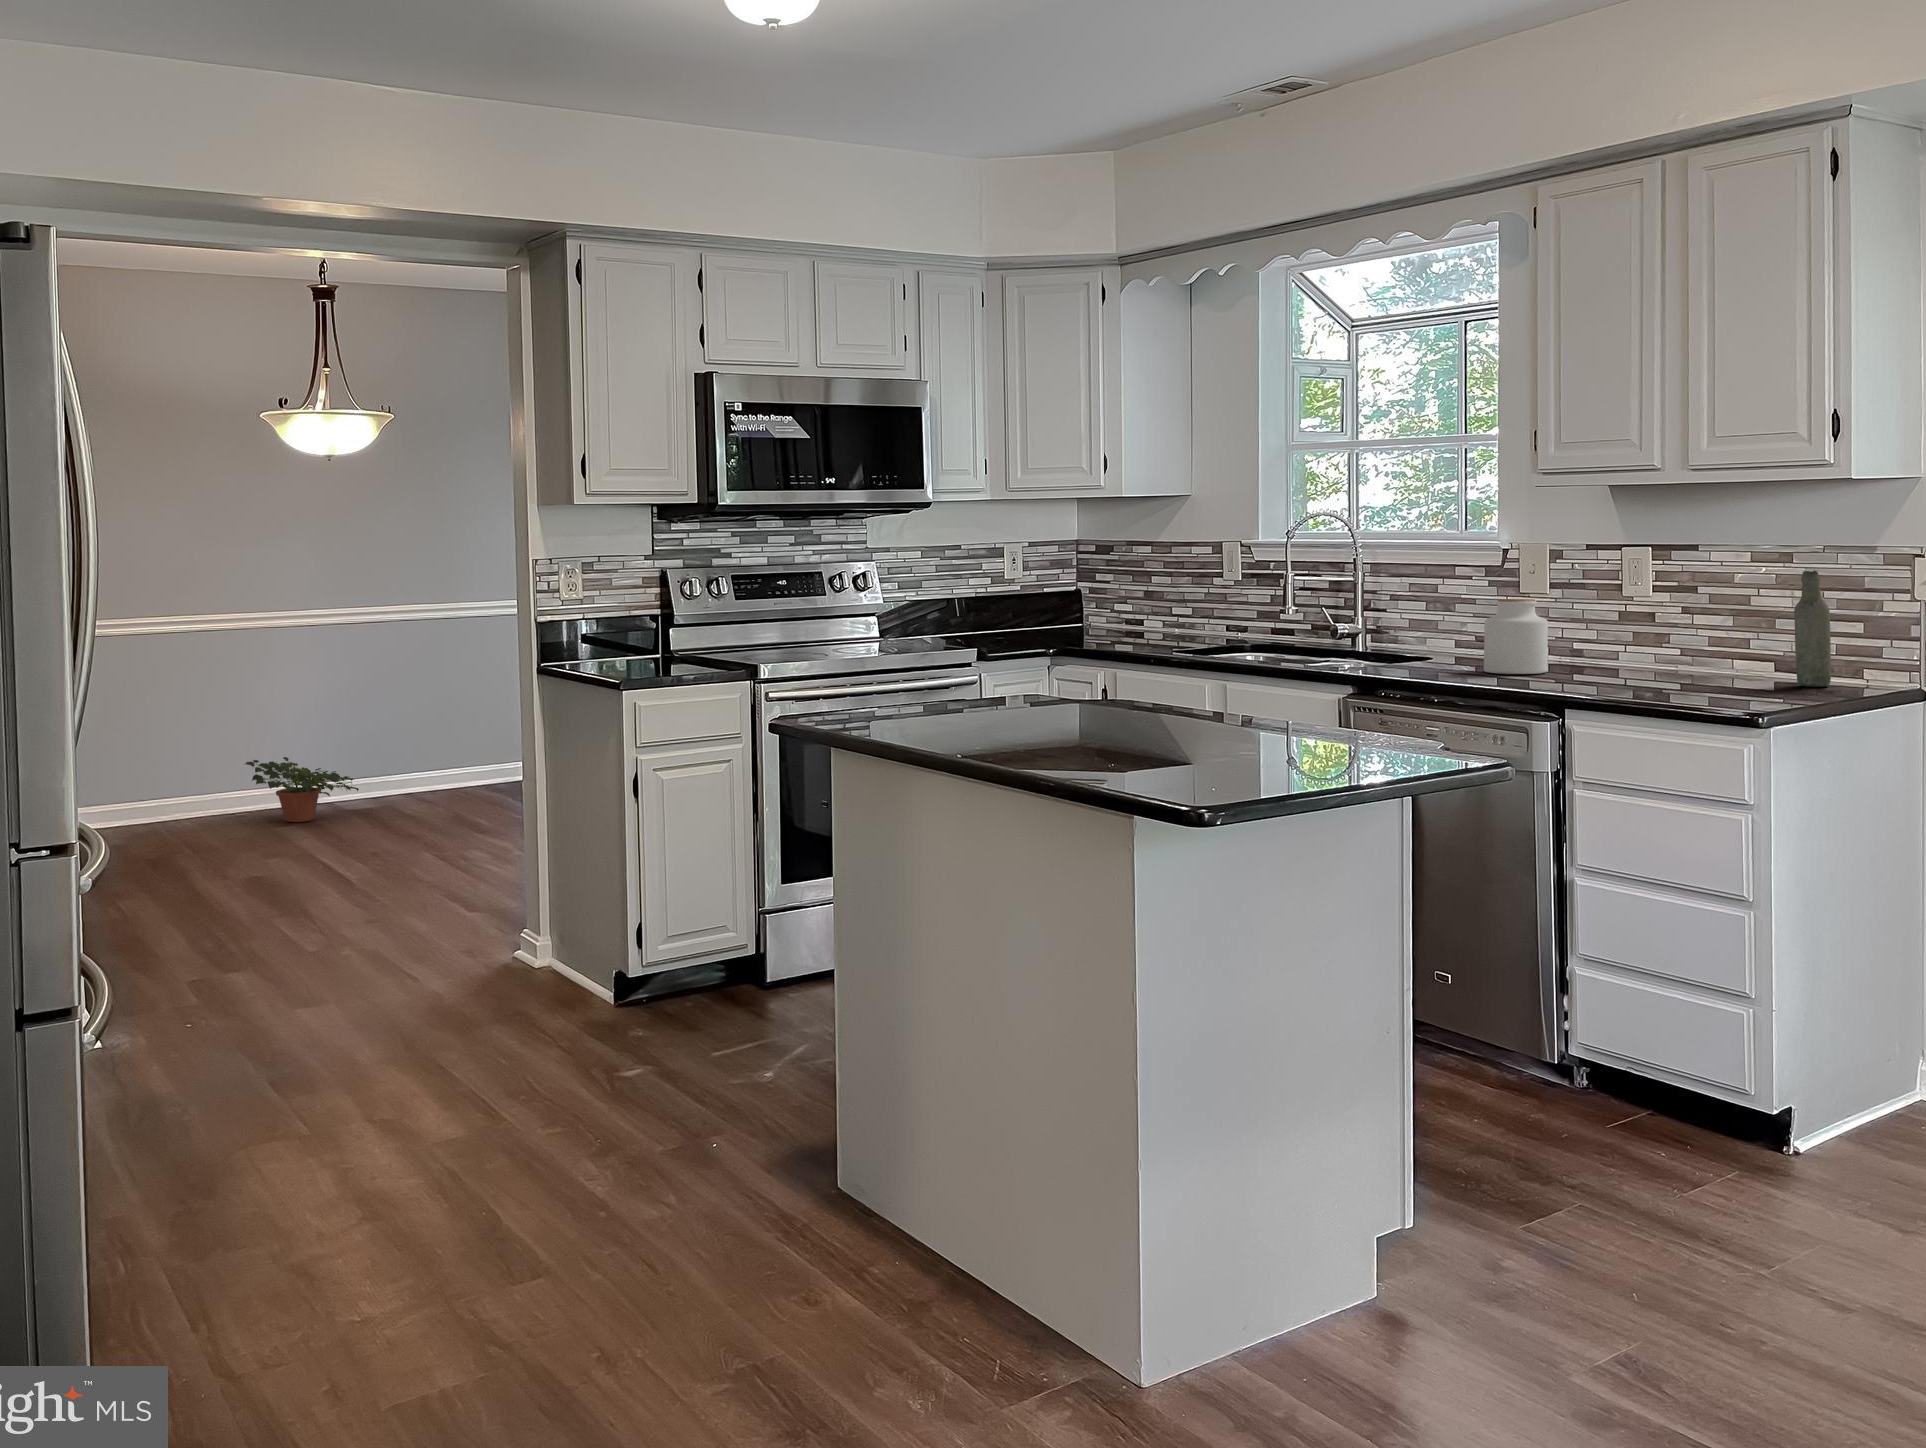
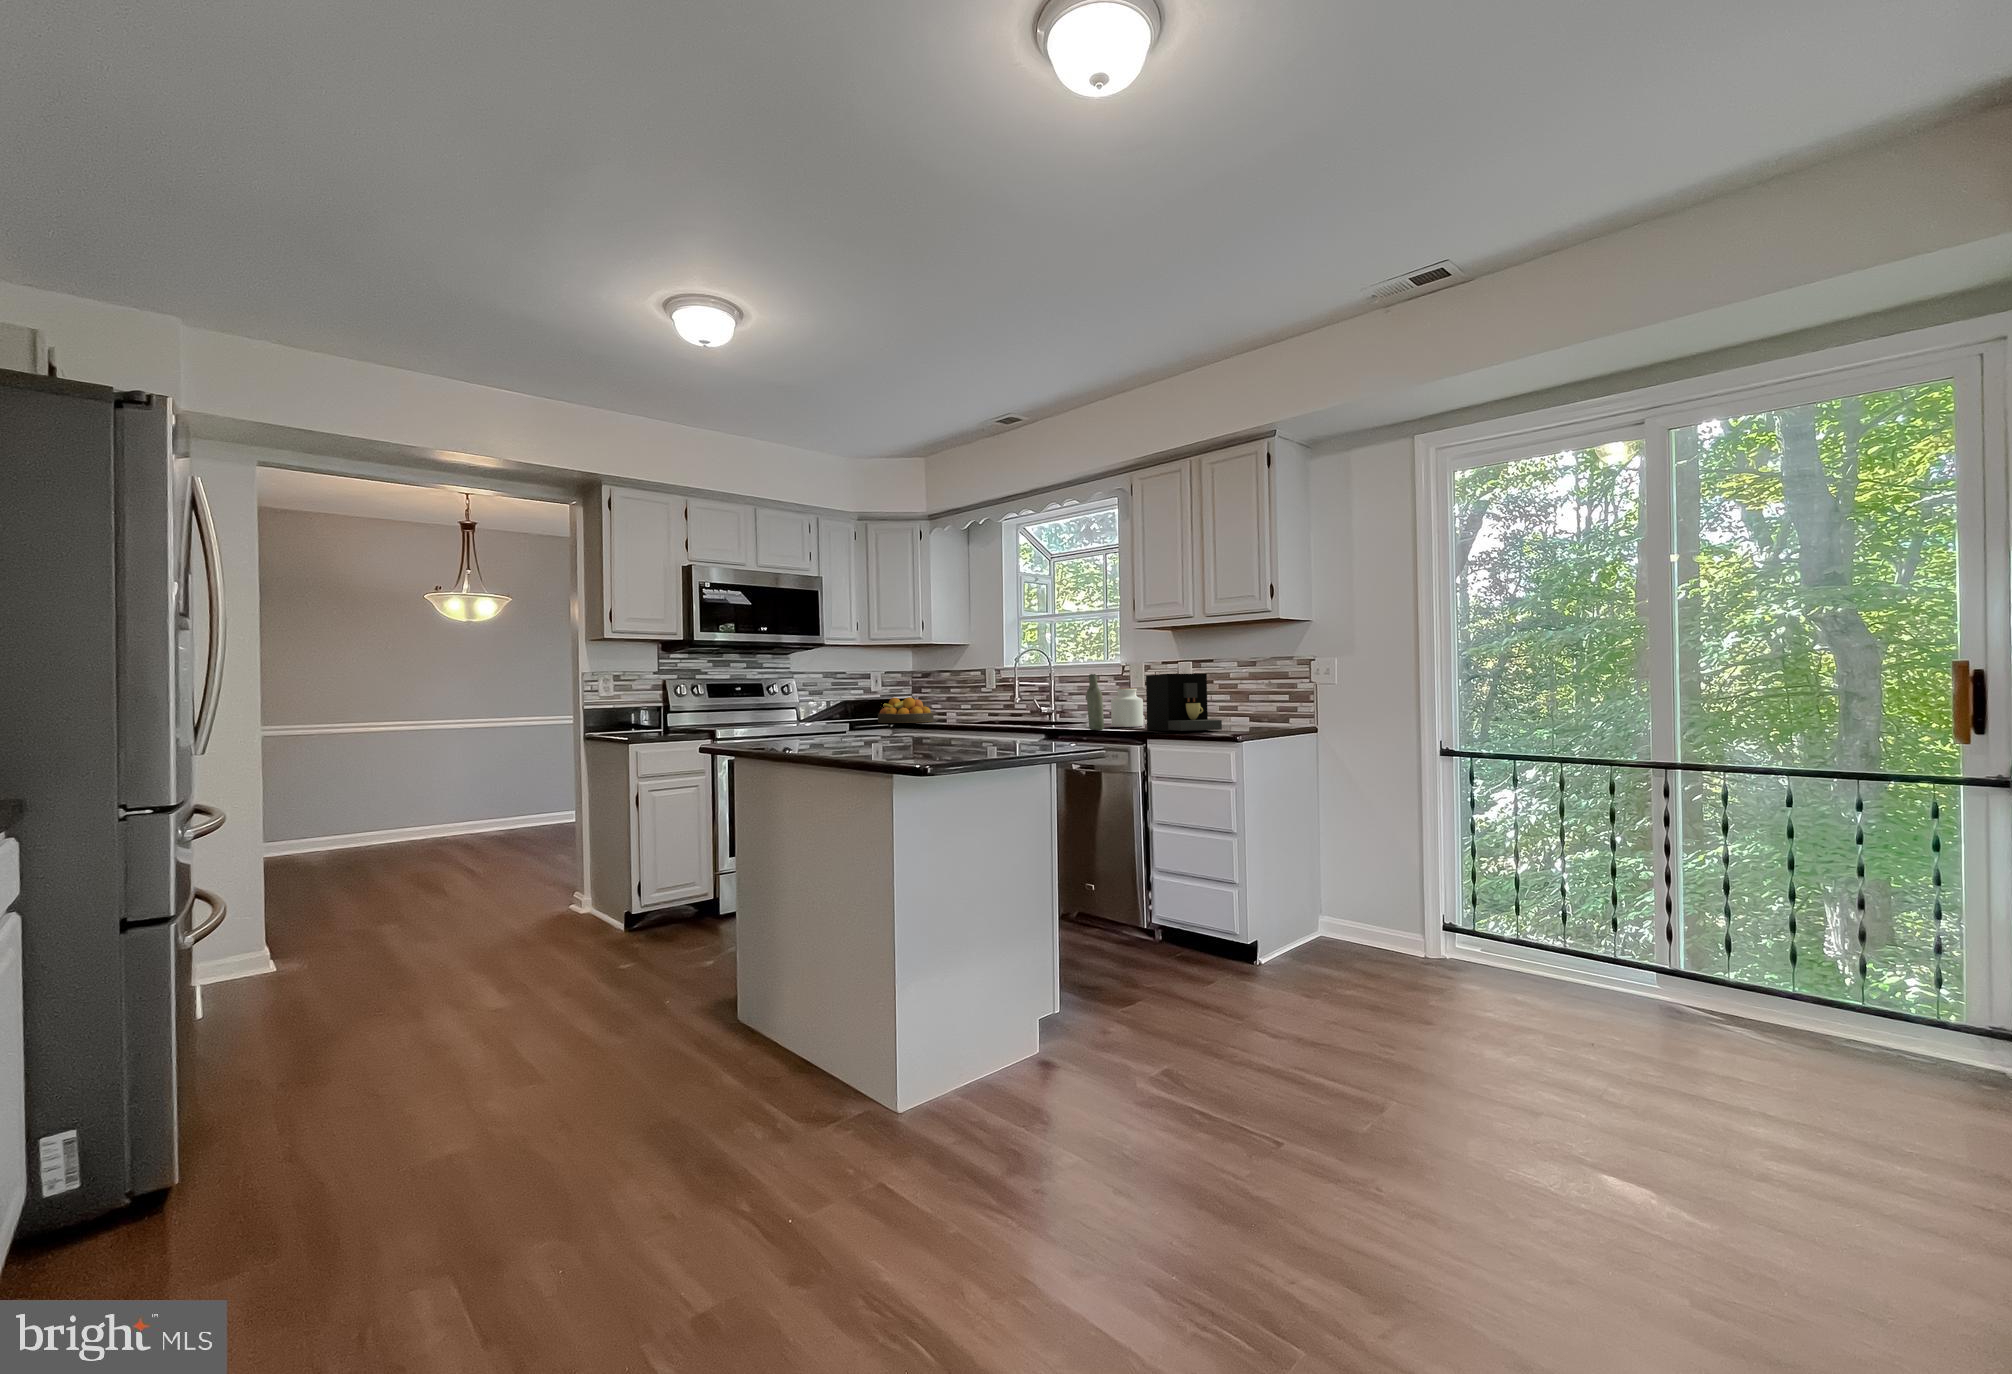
bottle: present [1794,571,1831,687] -> present [1086,674,1104,730]
coffee maker: none [1561,581,1719,696] -> present [1146,674,1222,731]
fruit bowl: none [1020,593,1124,641] -> present [878,697,934,723]
potted plant: present [245,757,359,822] -> none [412,804,487,843]

